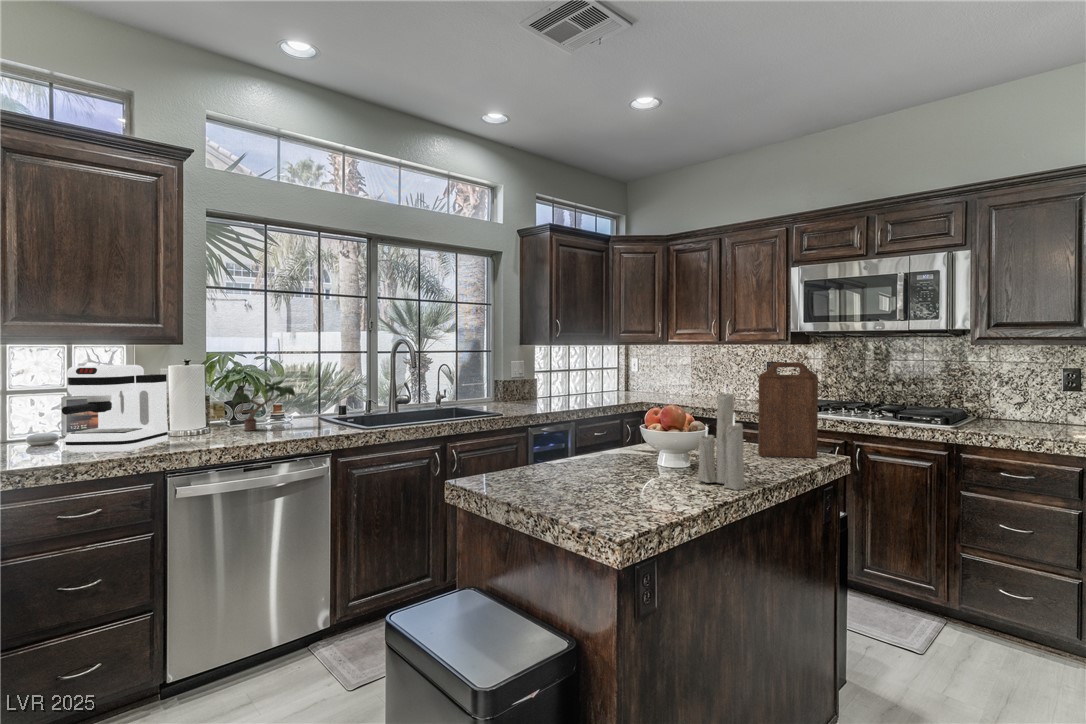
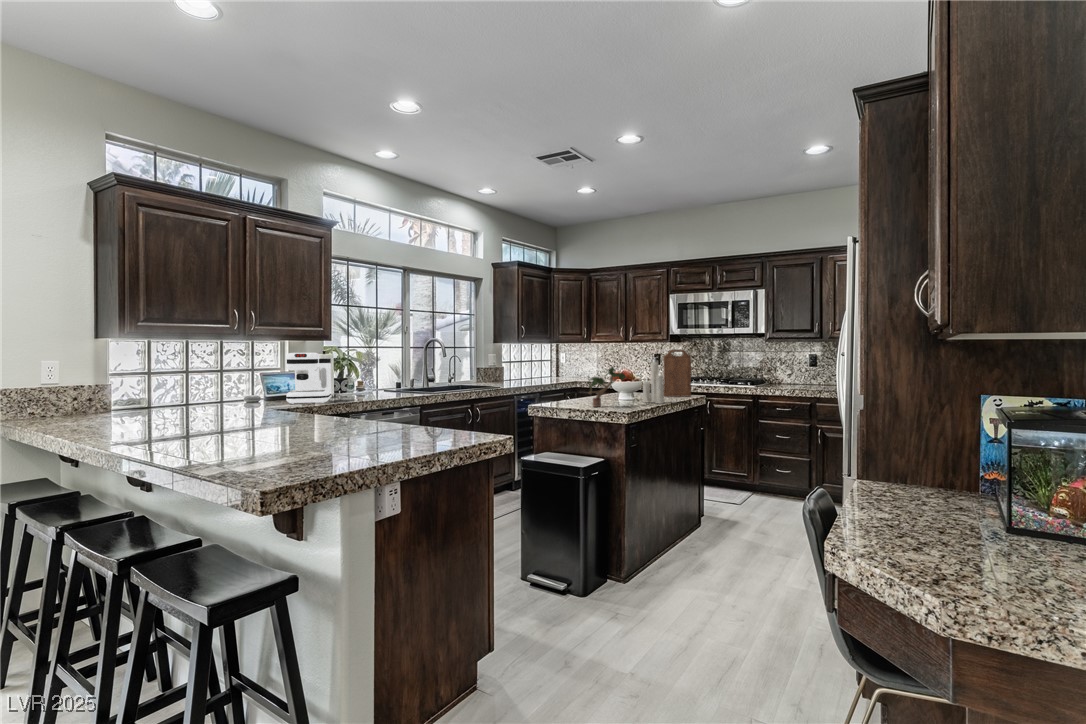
potted plant: present [232,380,295,431] -> present [588,368,627,407]

